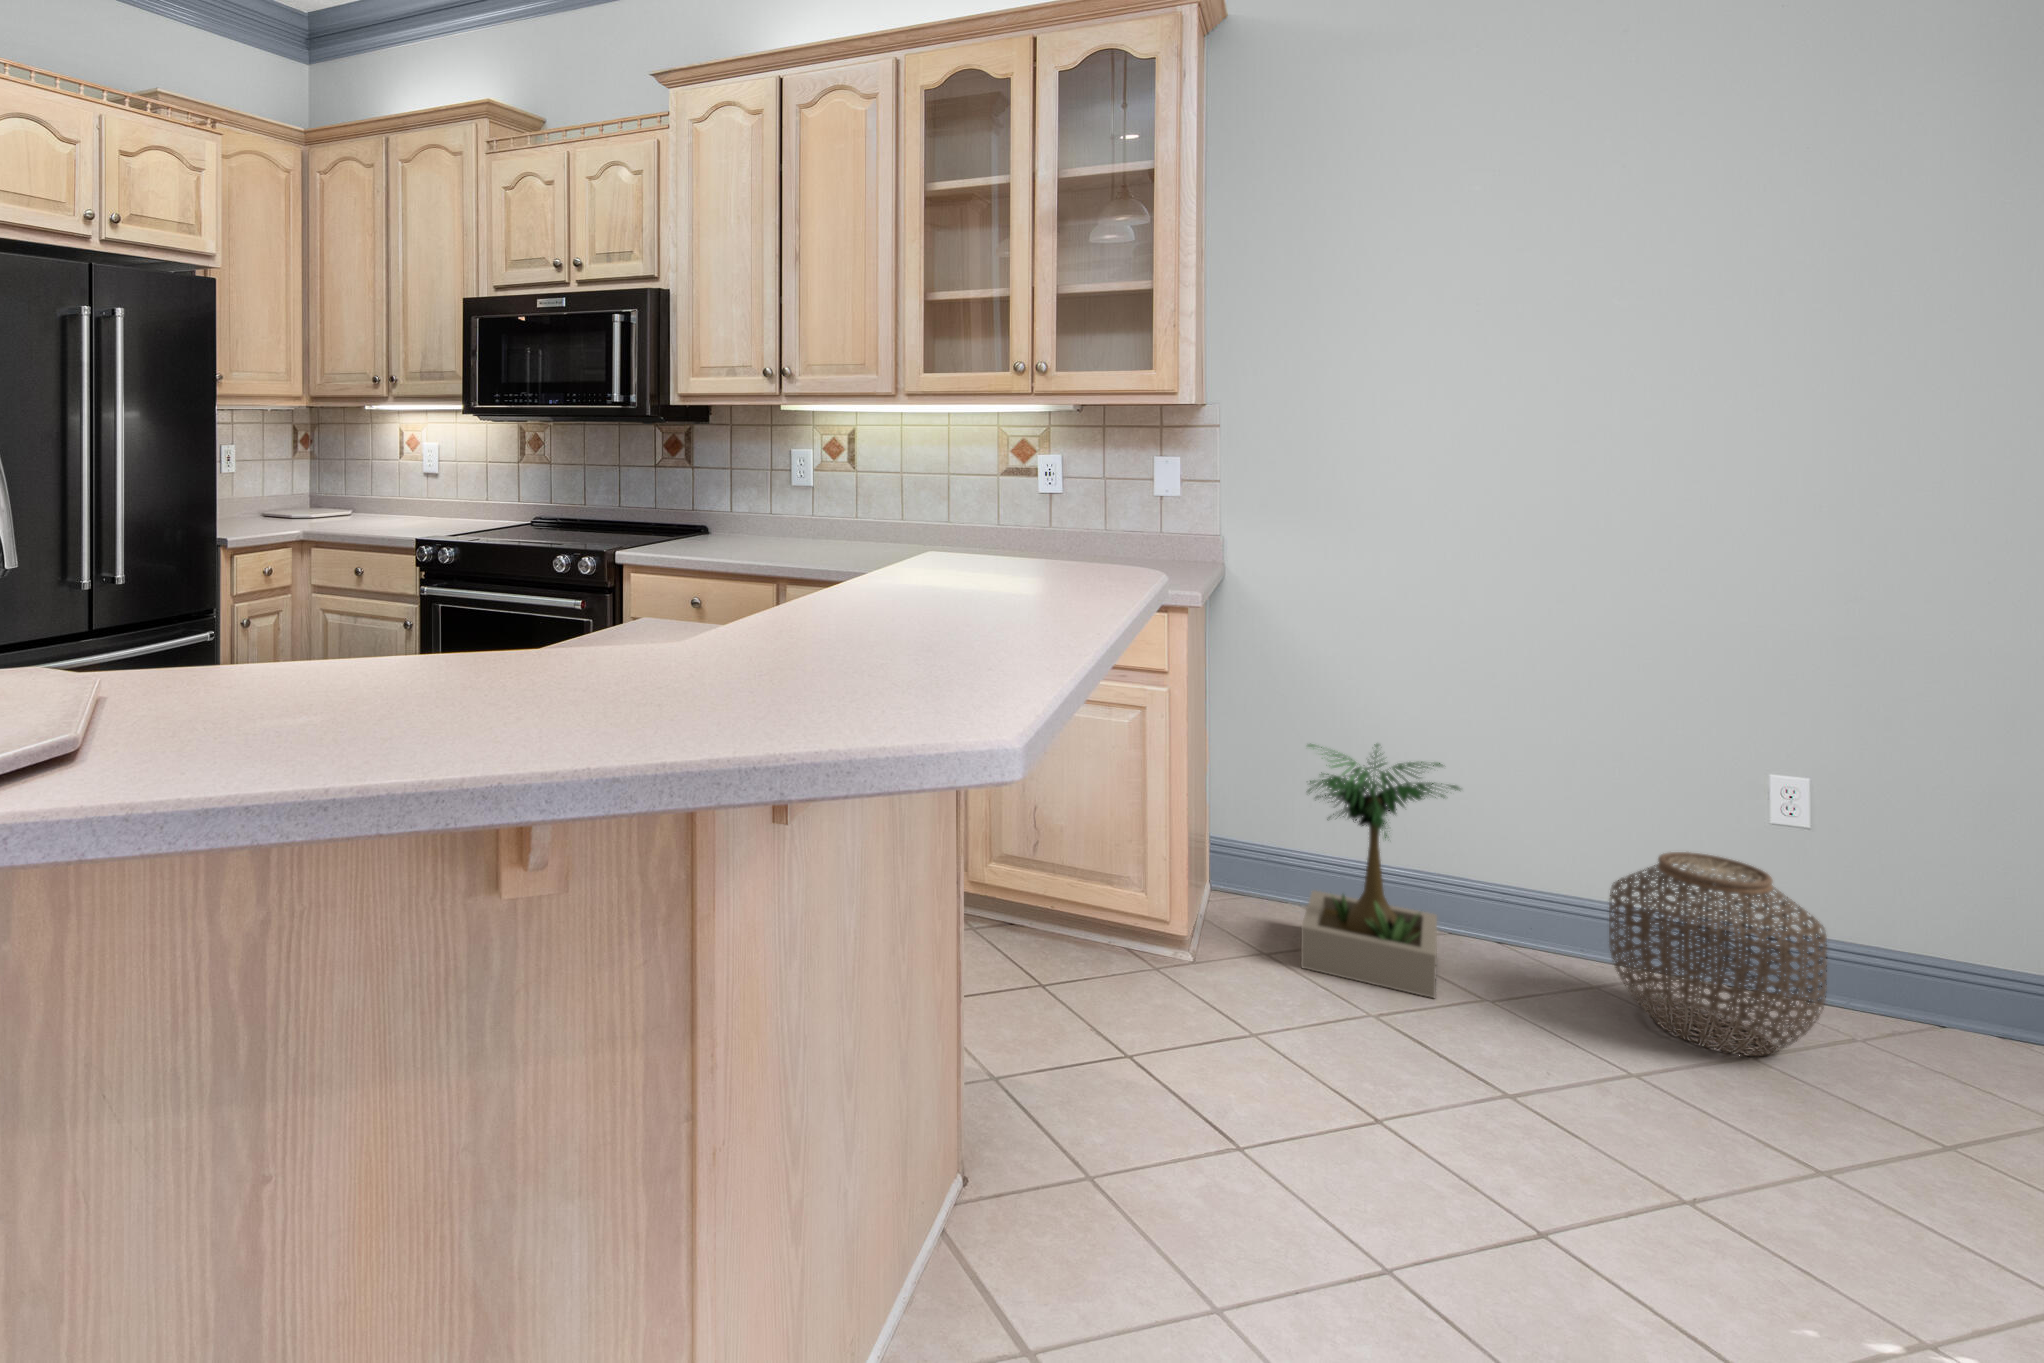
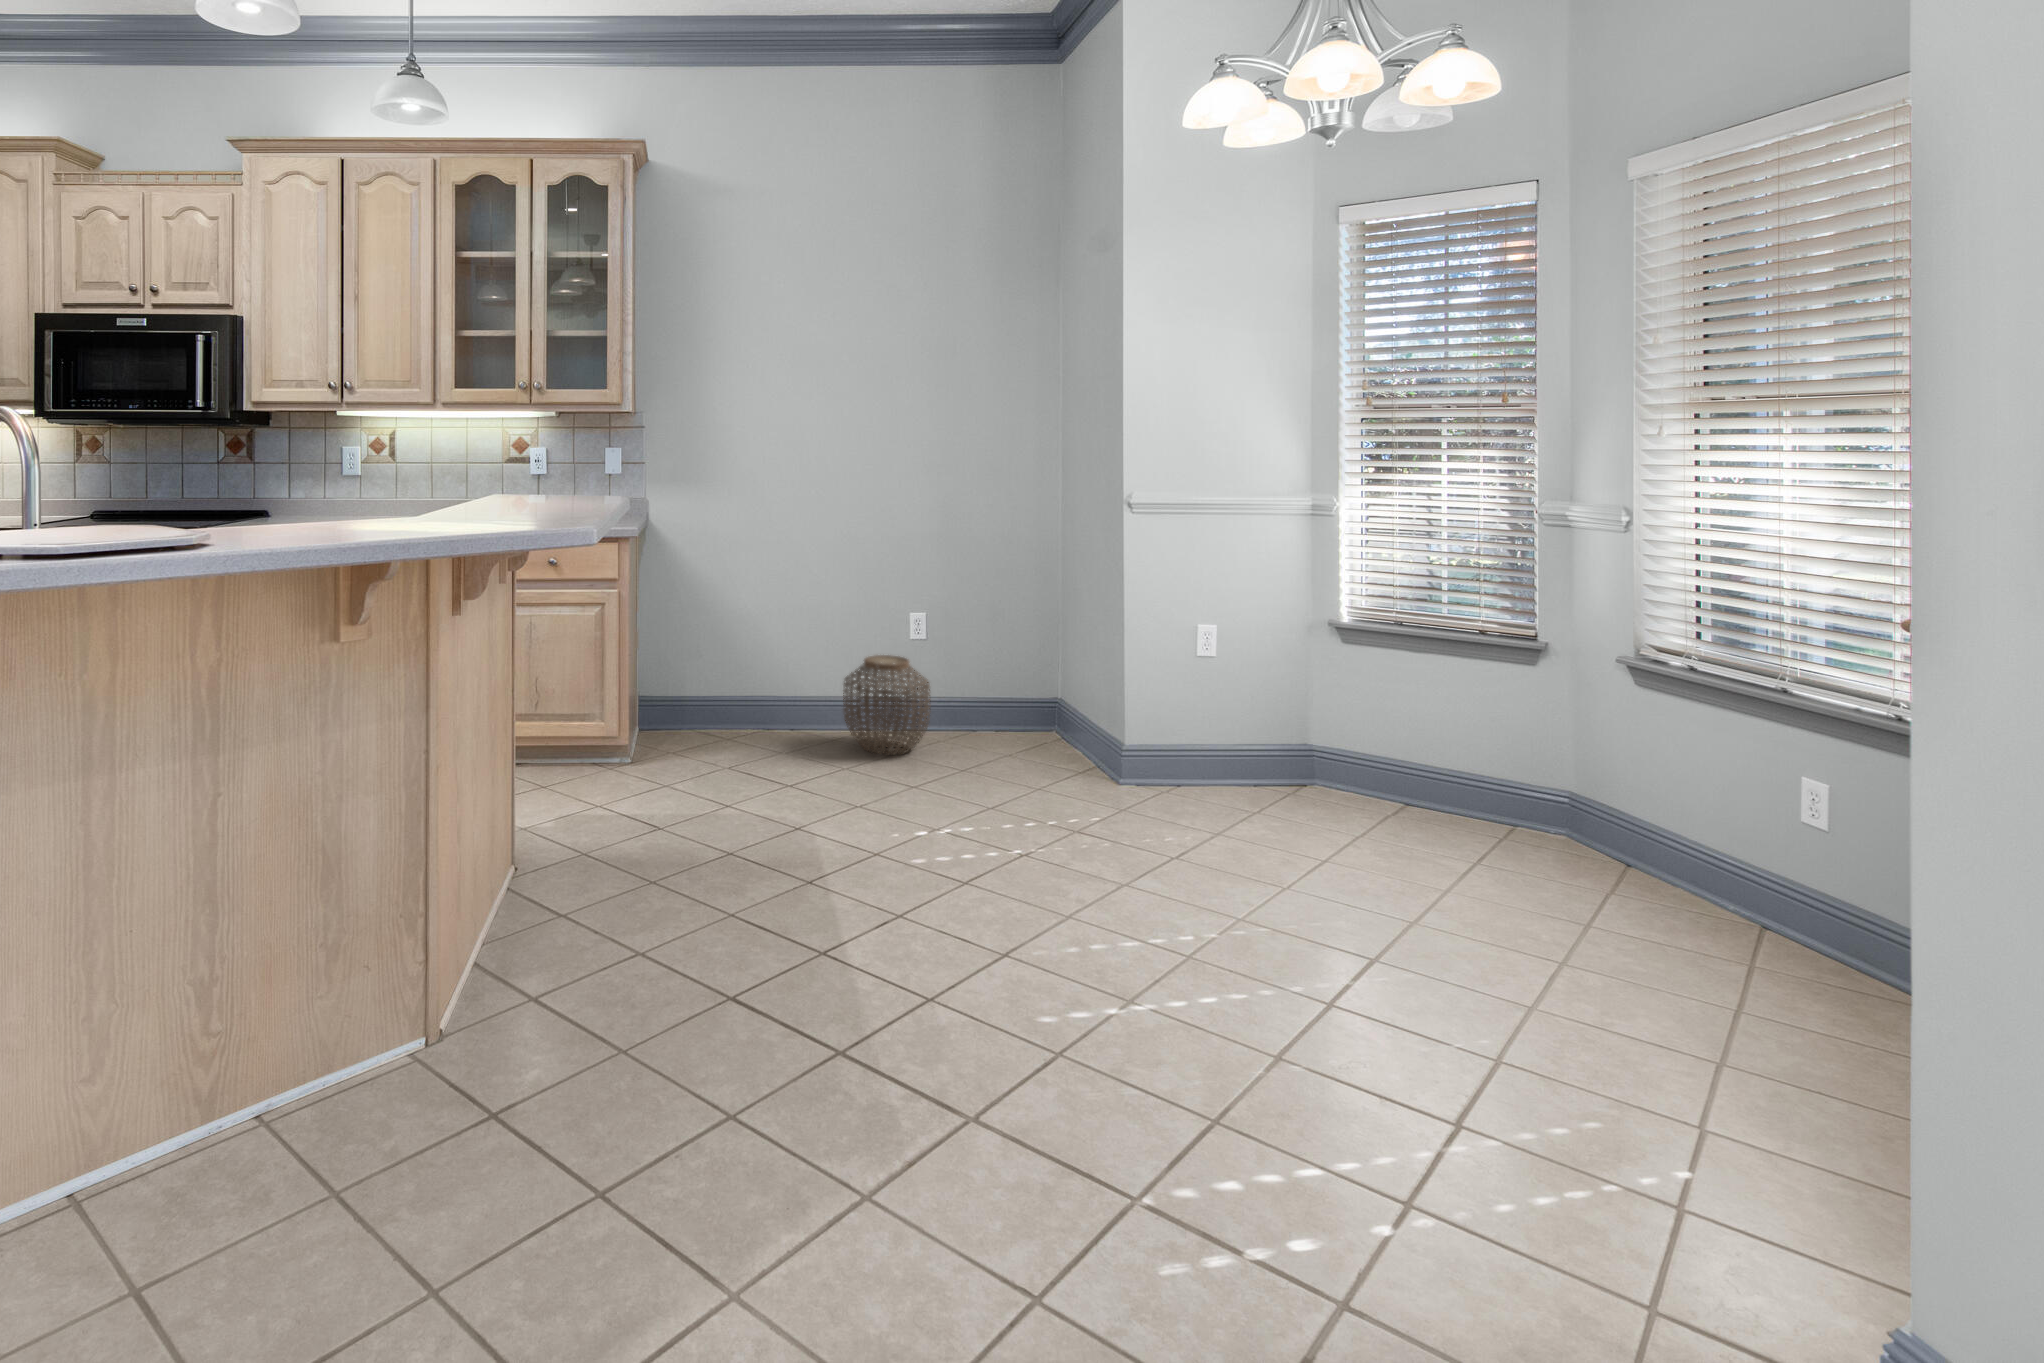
potted plant: present [1301,744,1460,998] -> none [690,616,786,758]

